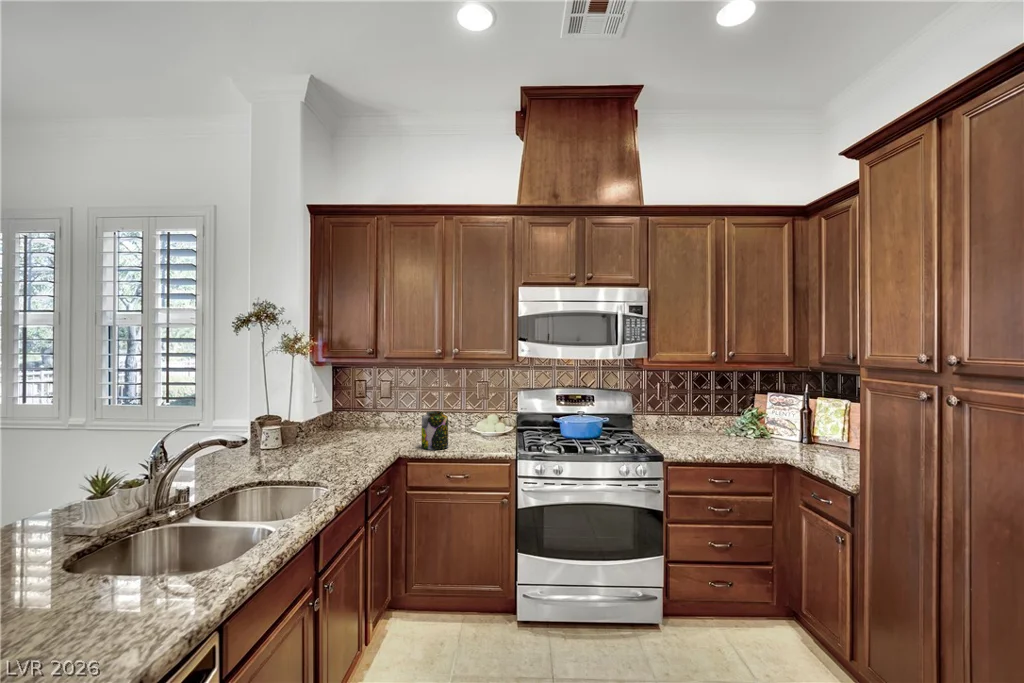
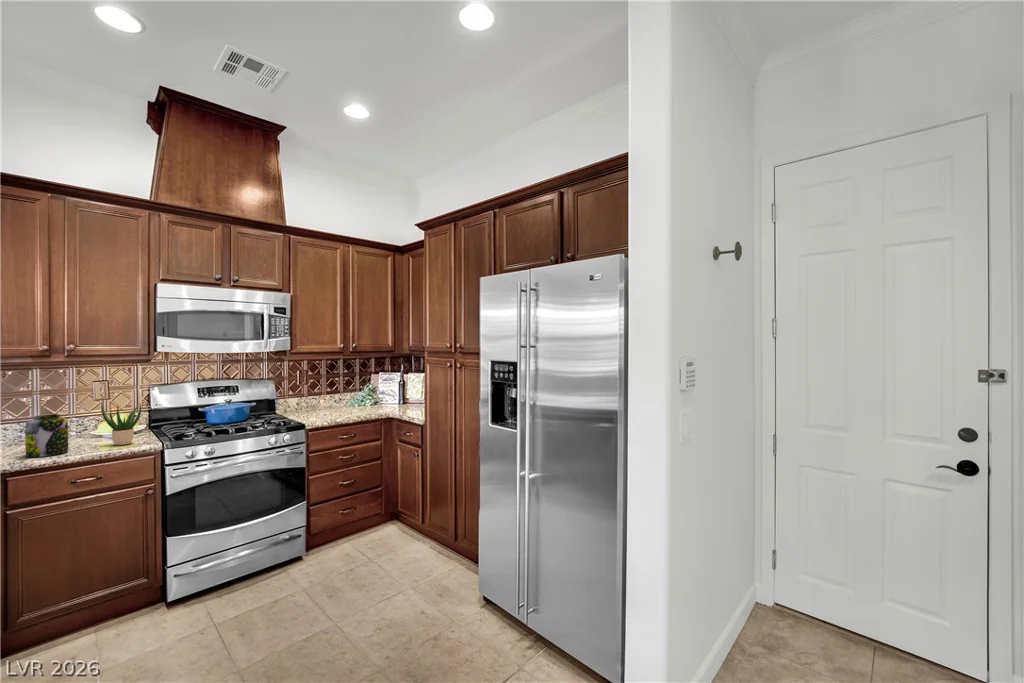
potted plant: none [473,401,502,448] -> present [101,402,141,445]

